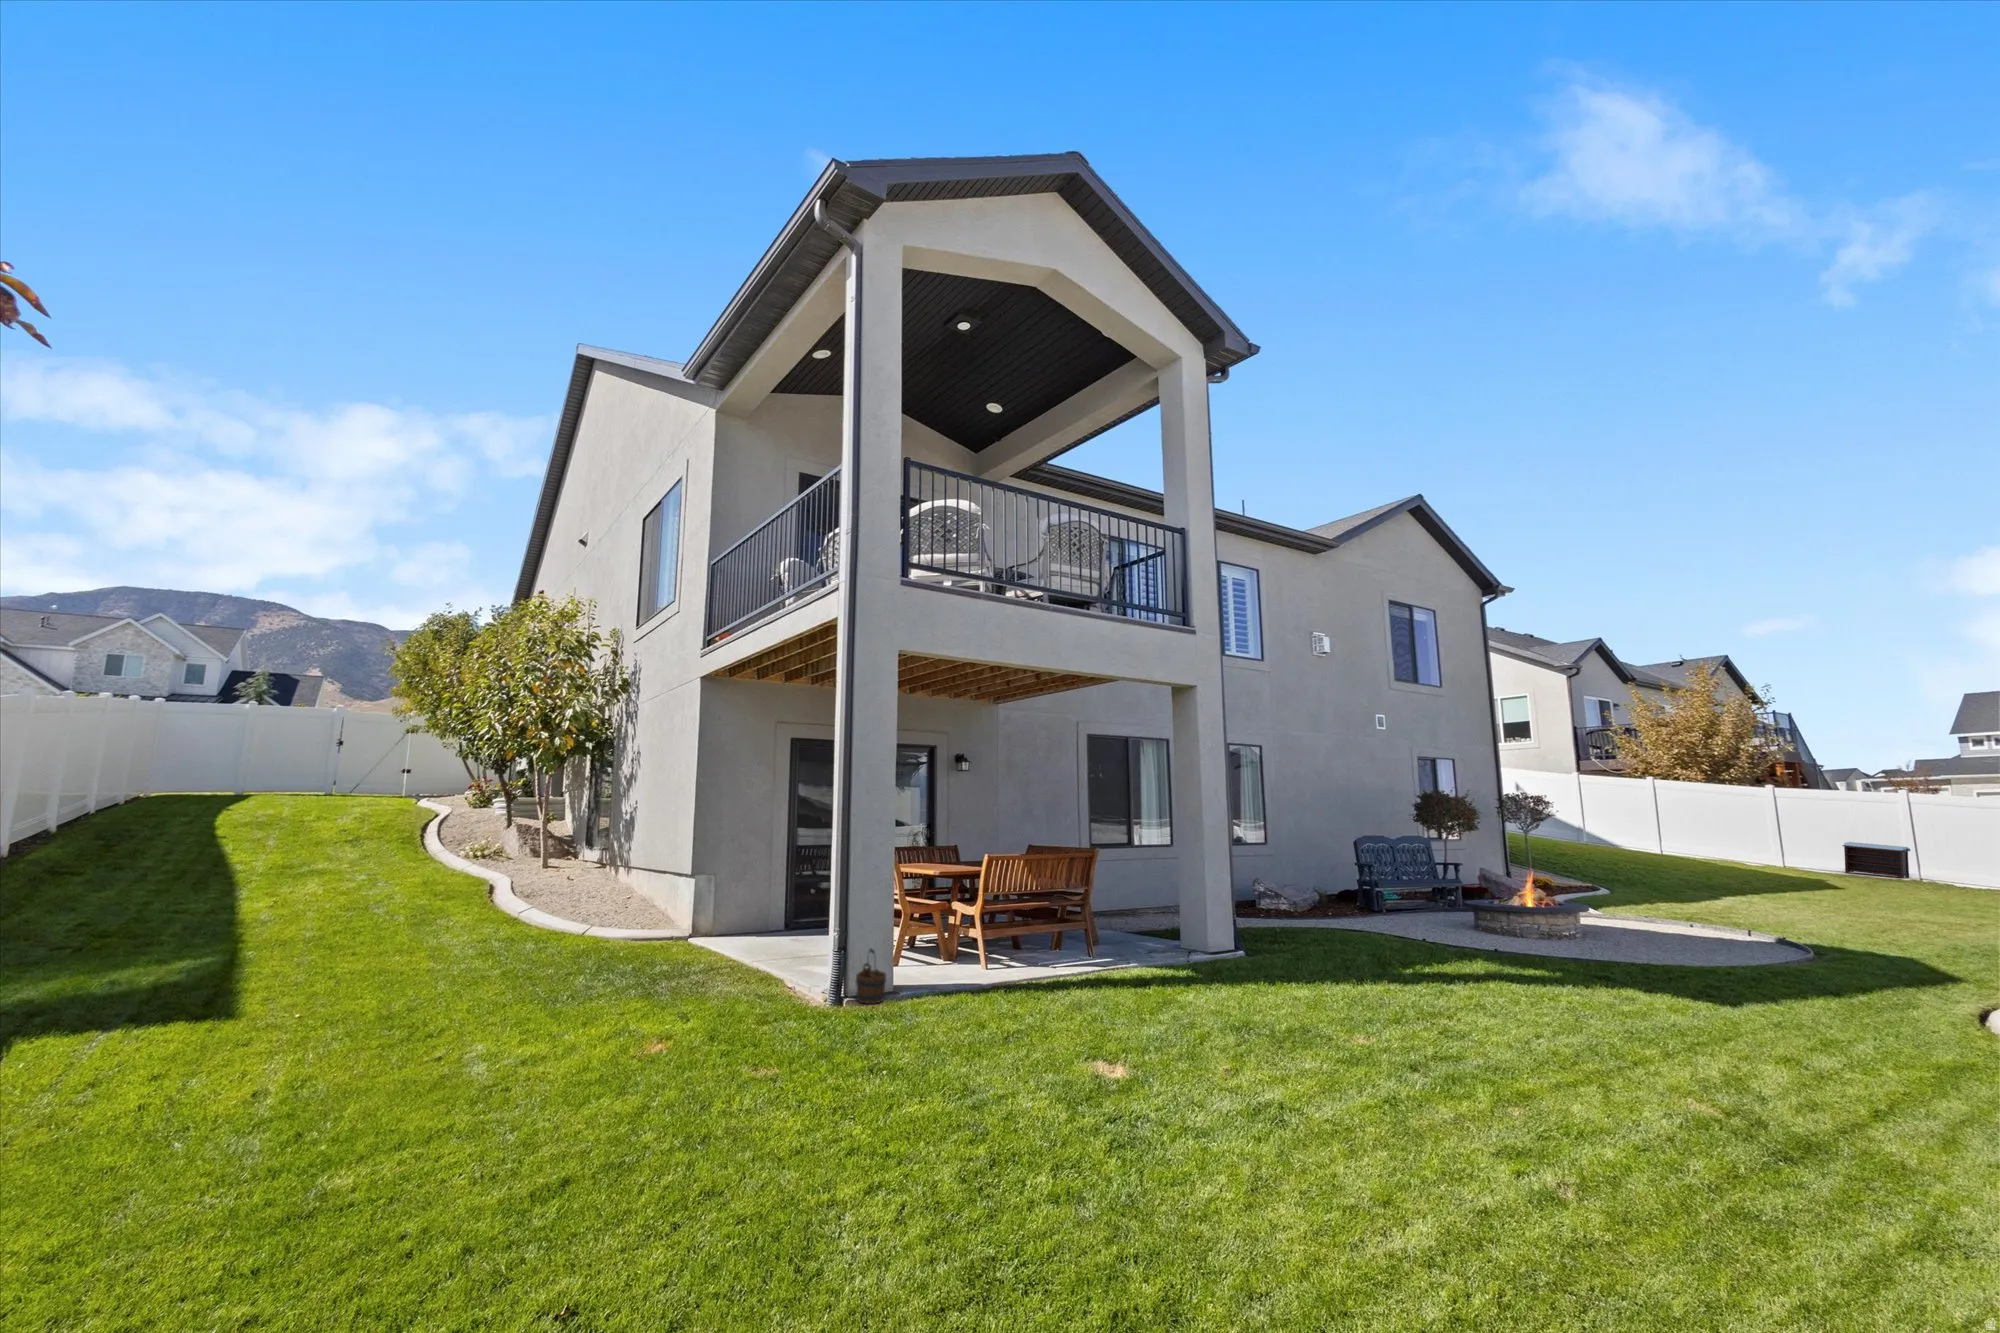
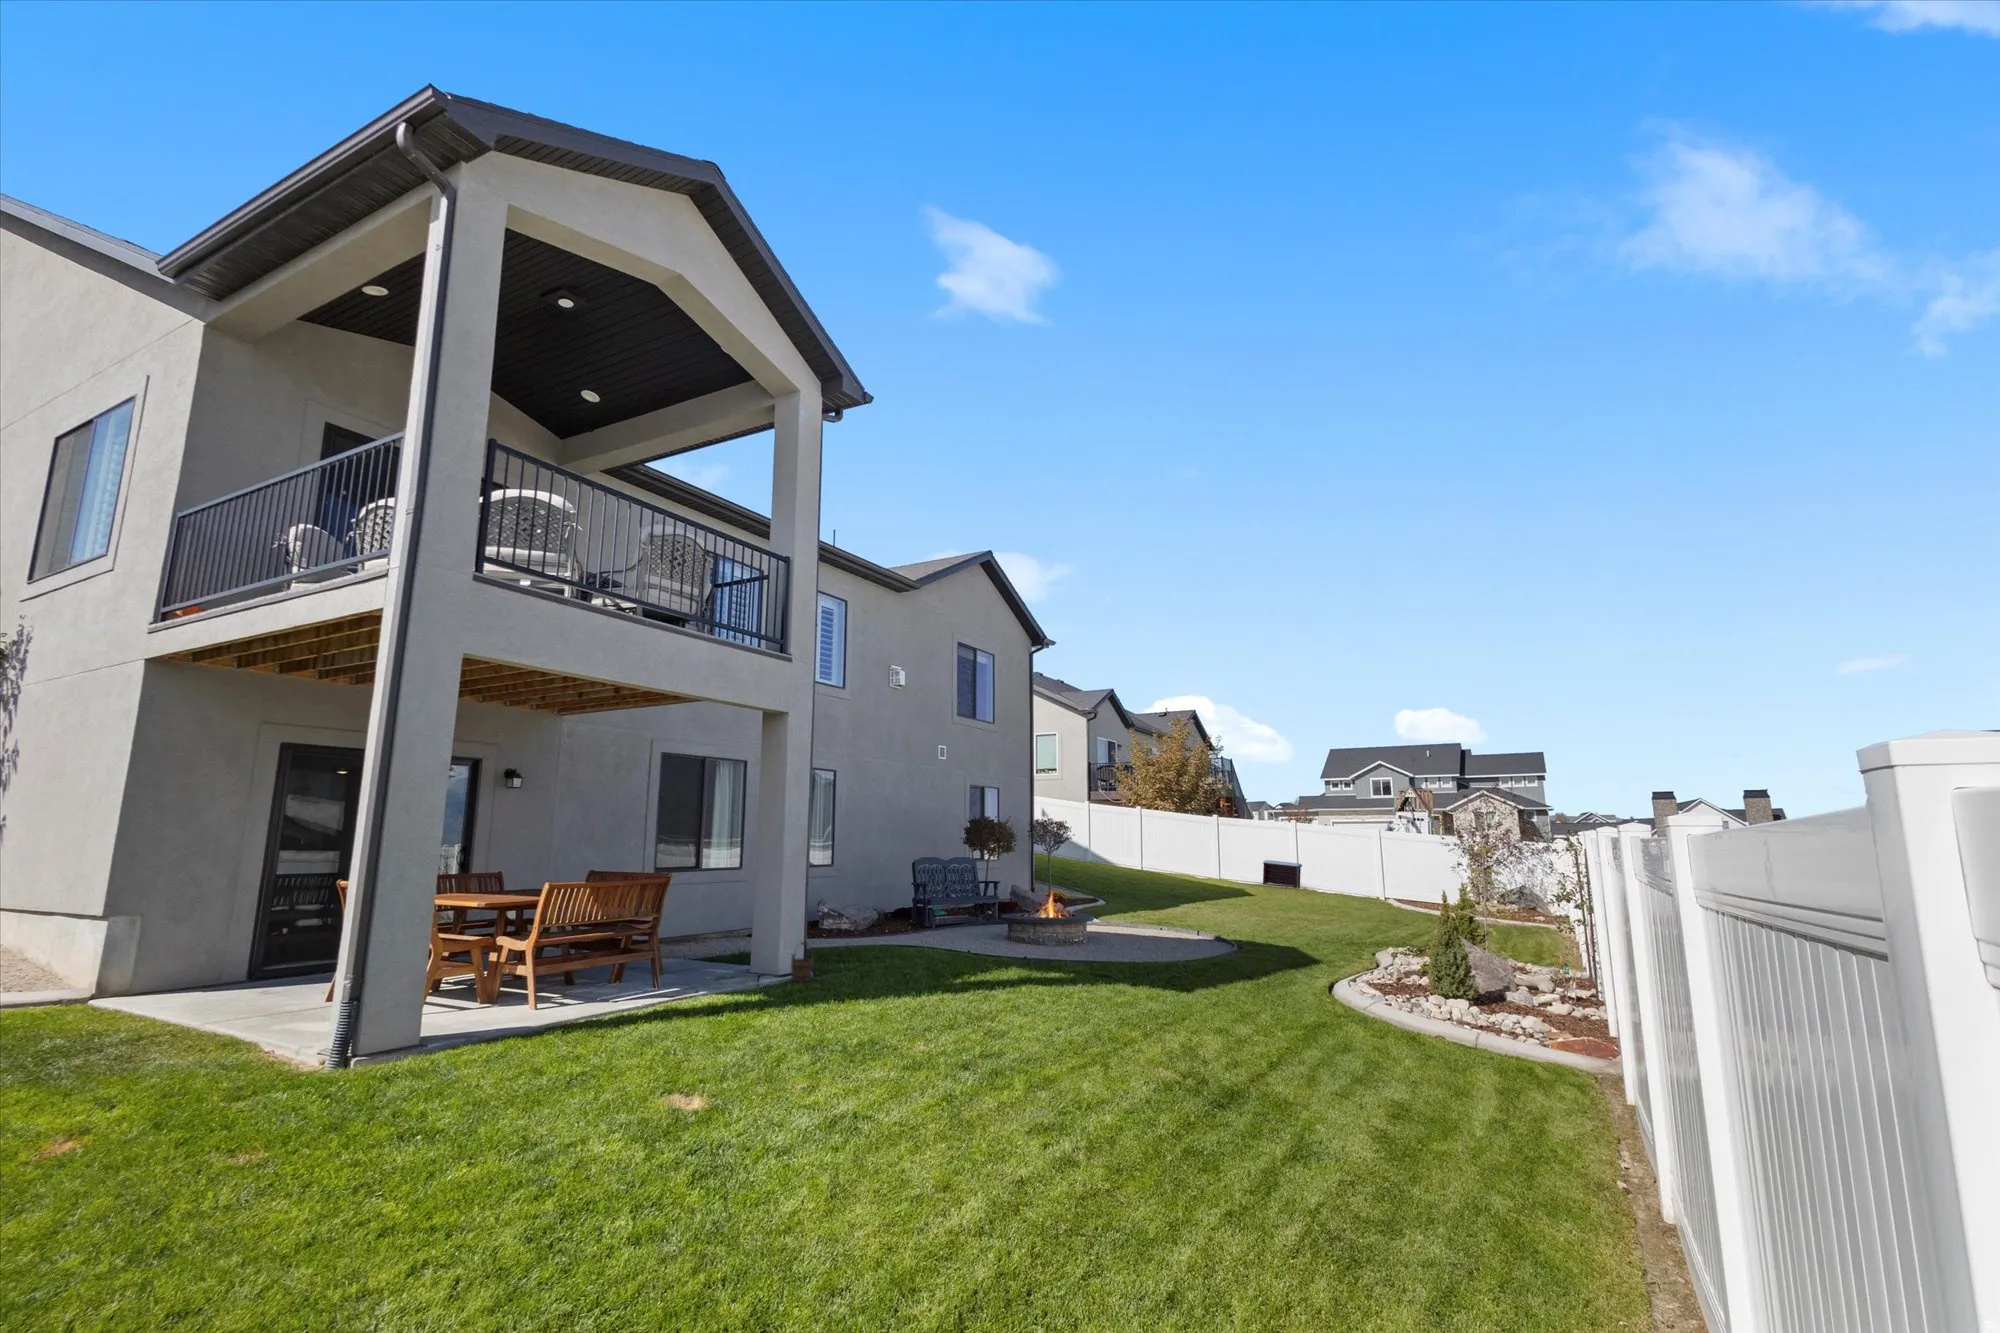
wooden bucket: present [856,949,887,1004] -> present [791,942,814,982]

